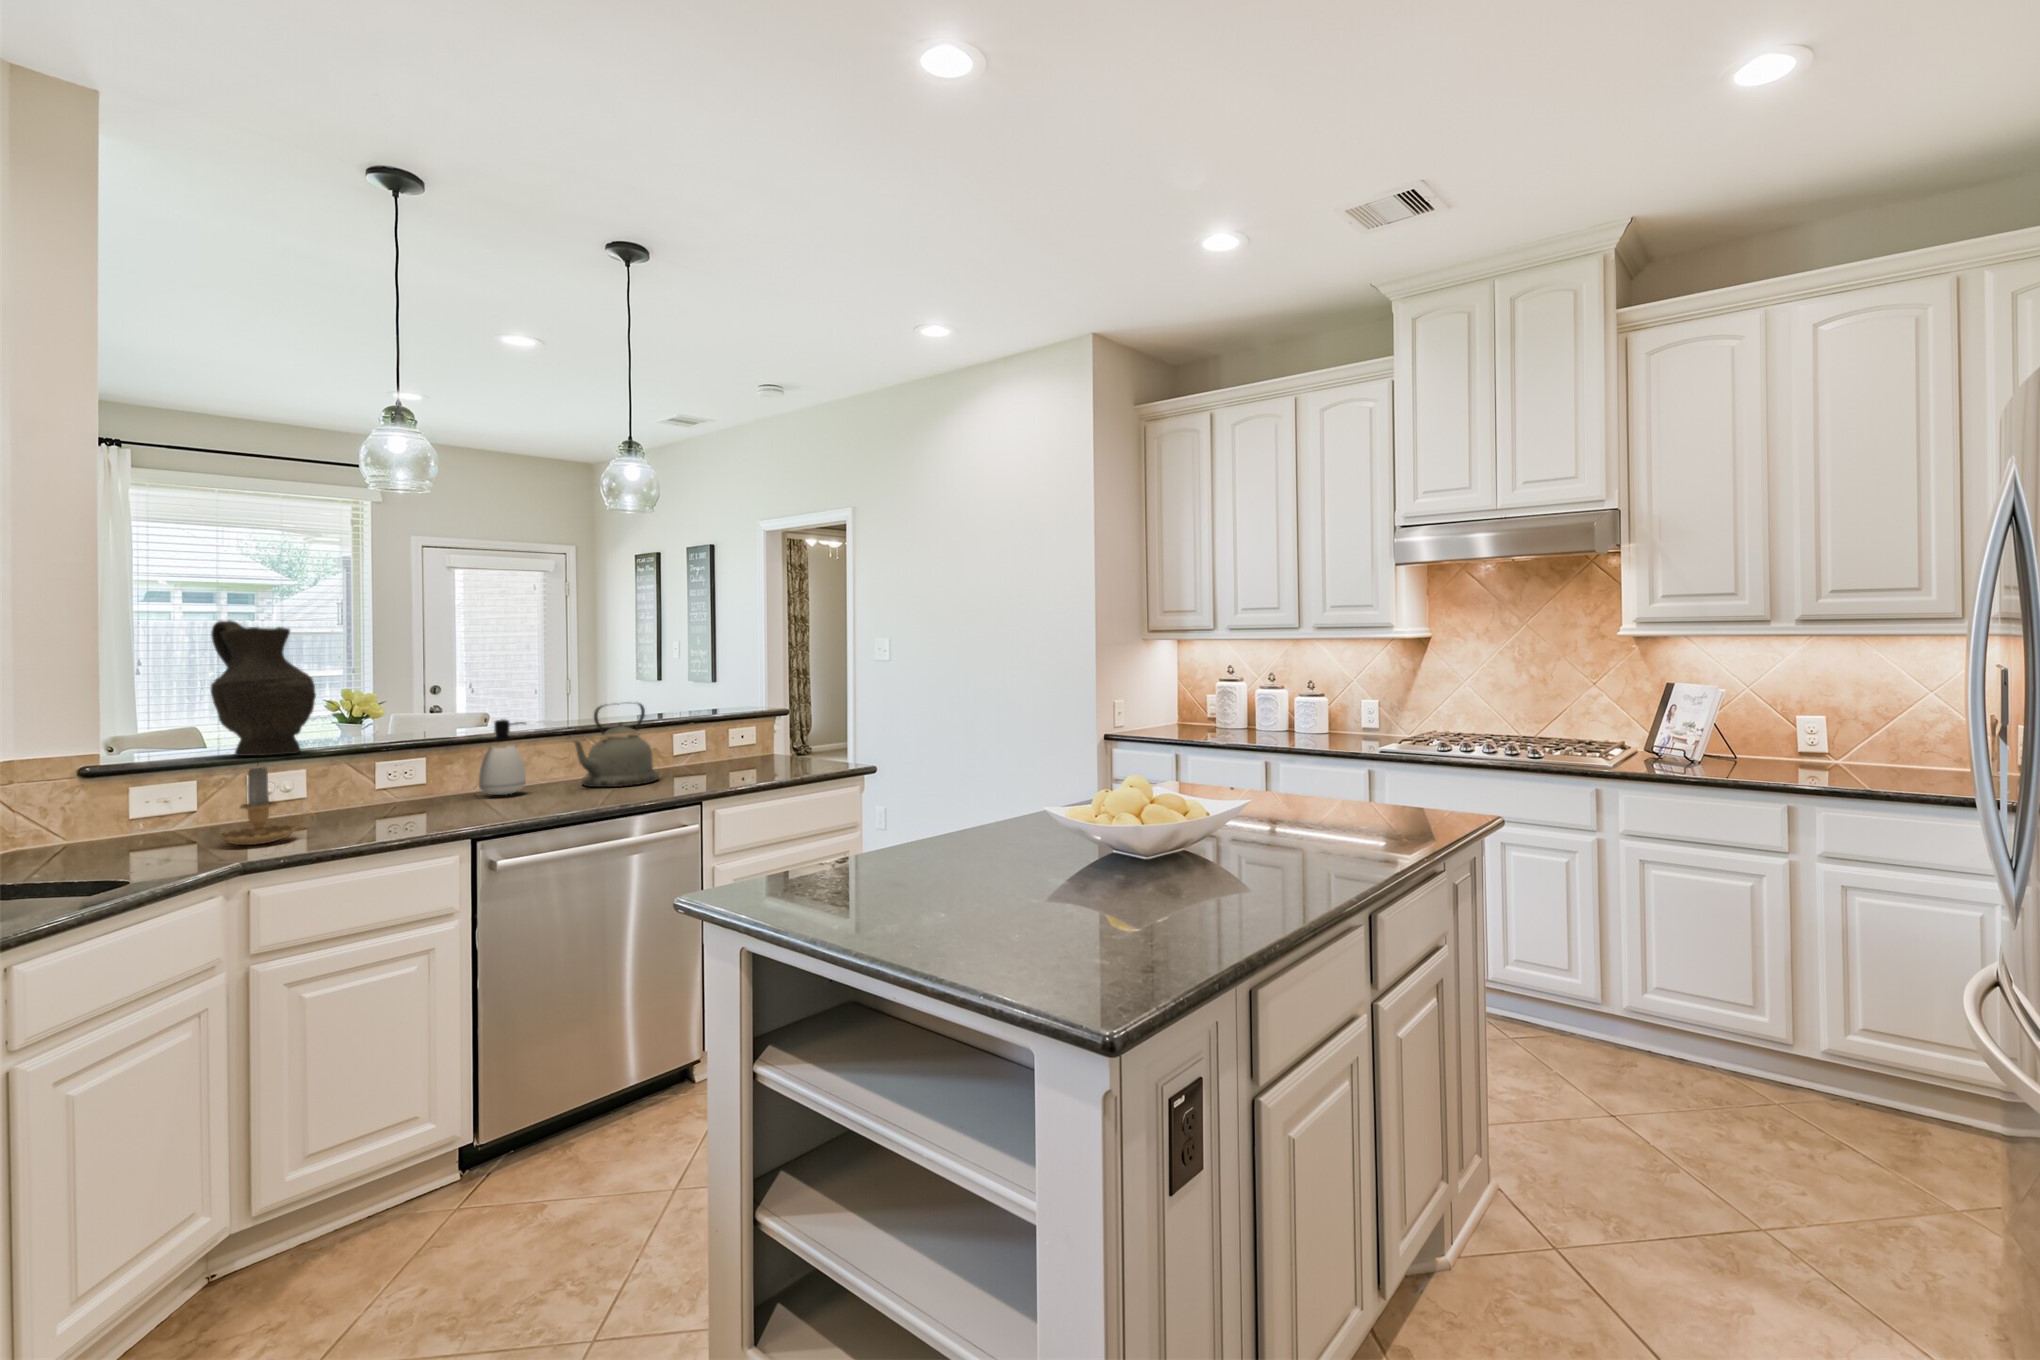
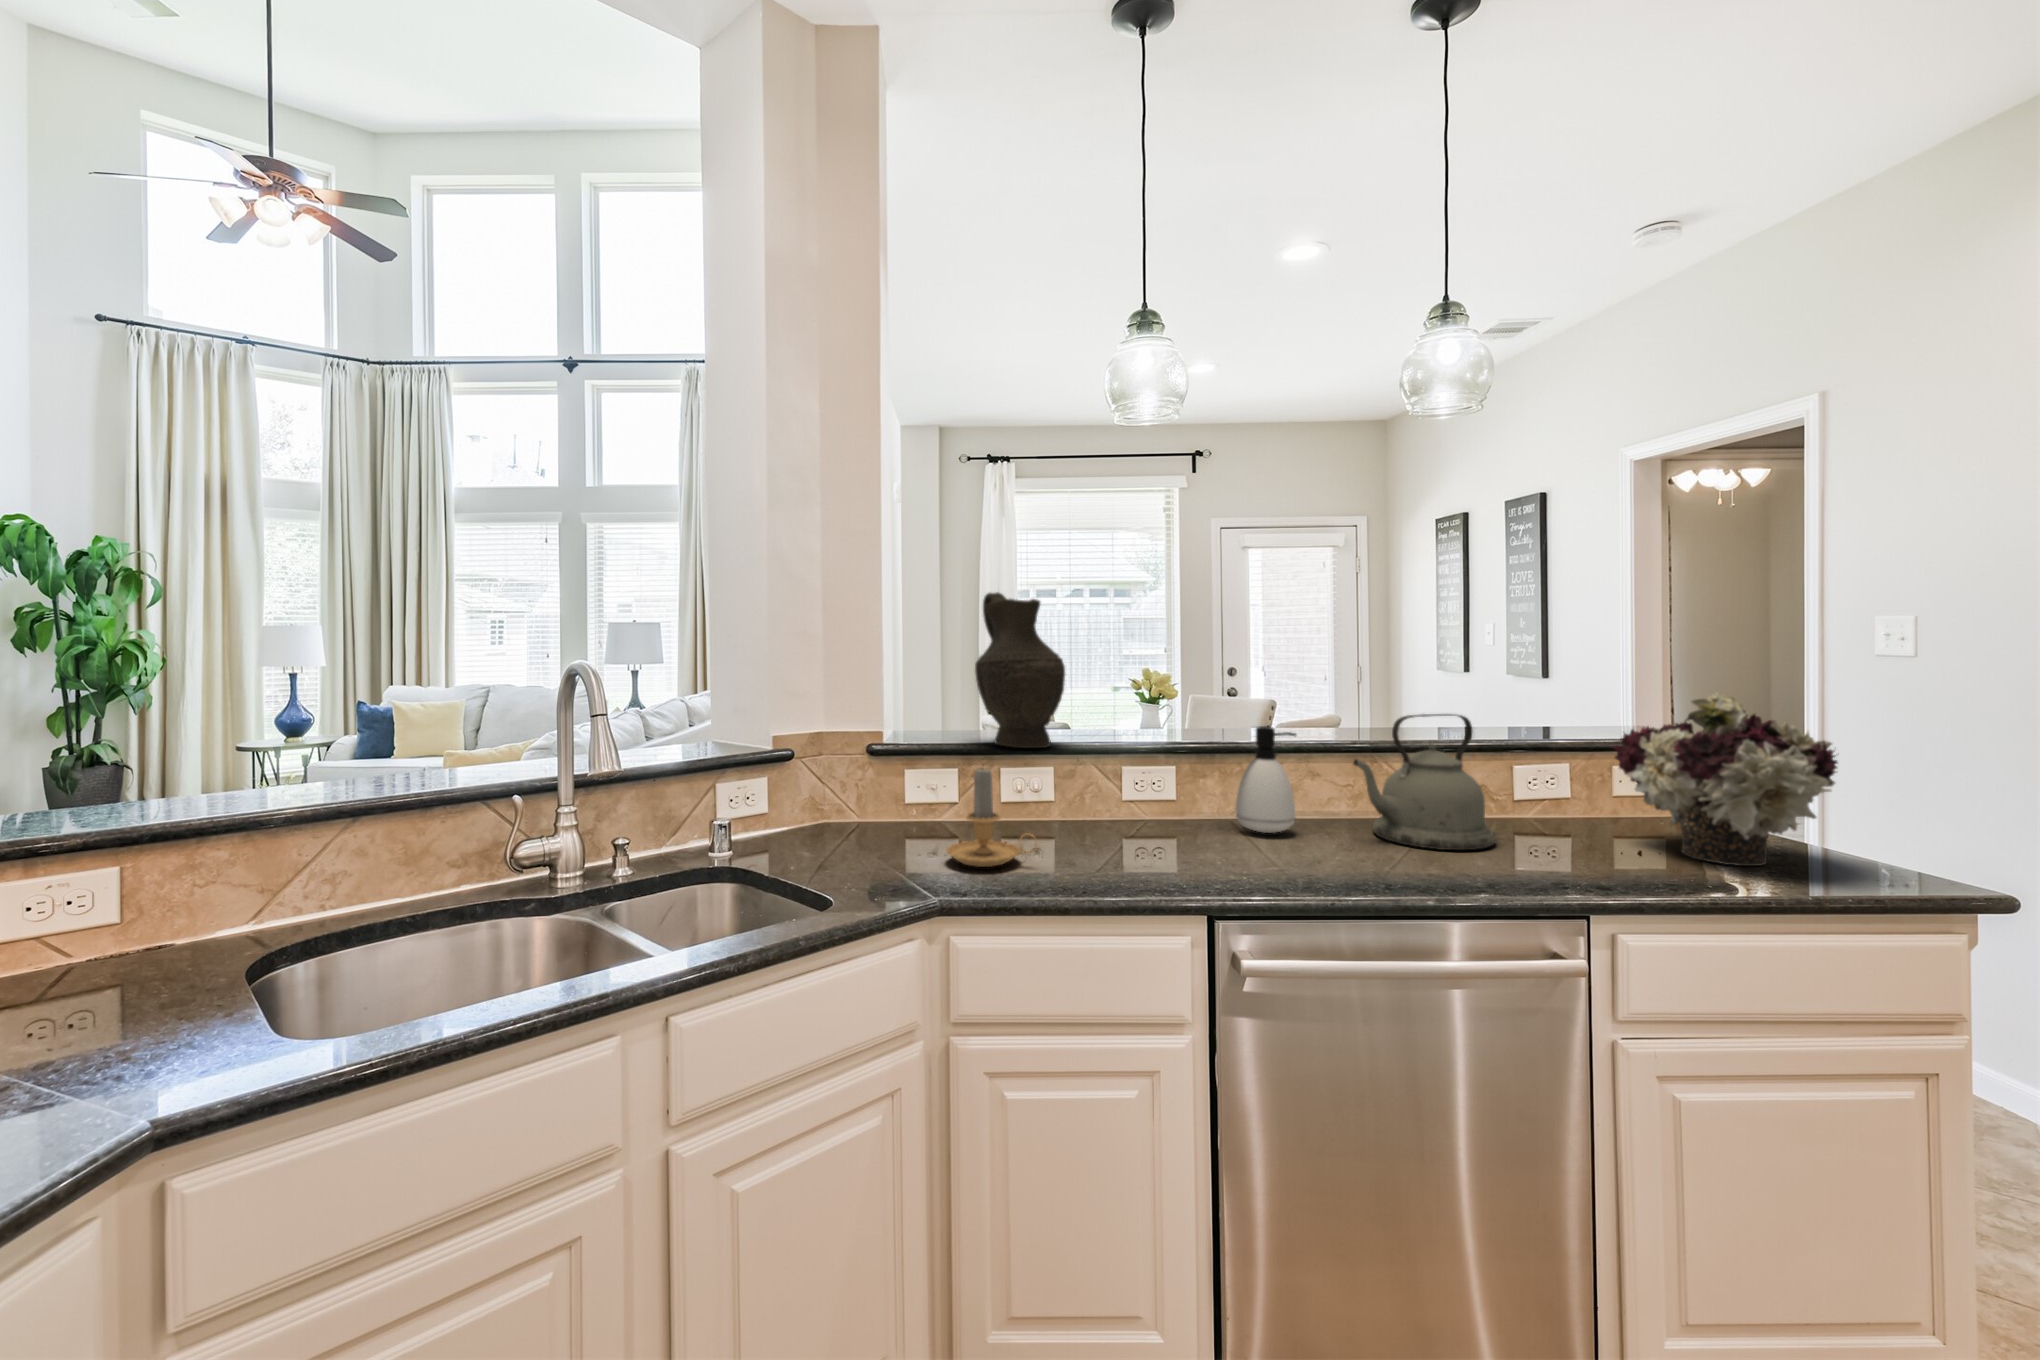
flower arrangement: none [723,680,818,771] -> present [1614,692,1838,866]

